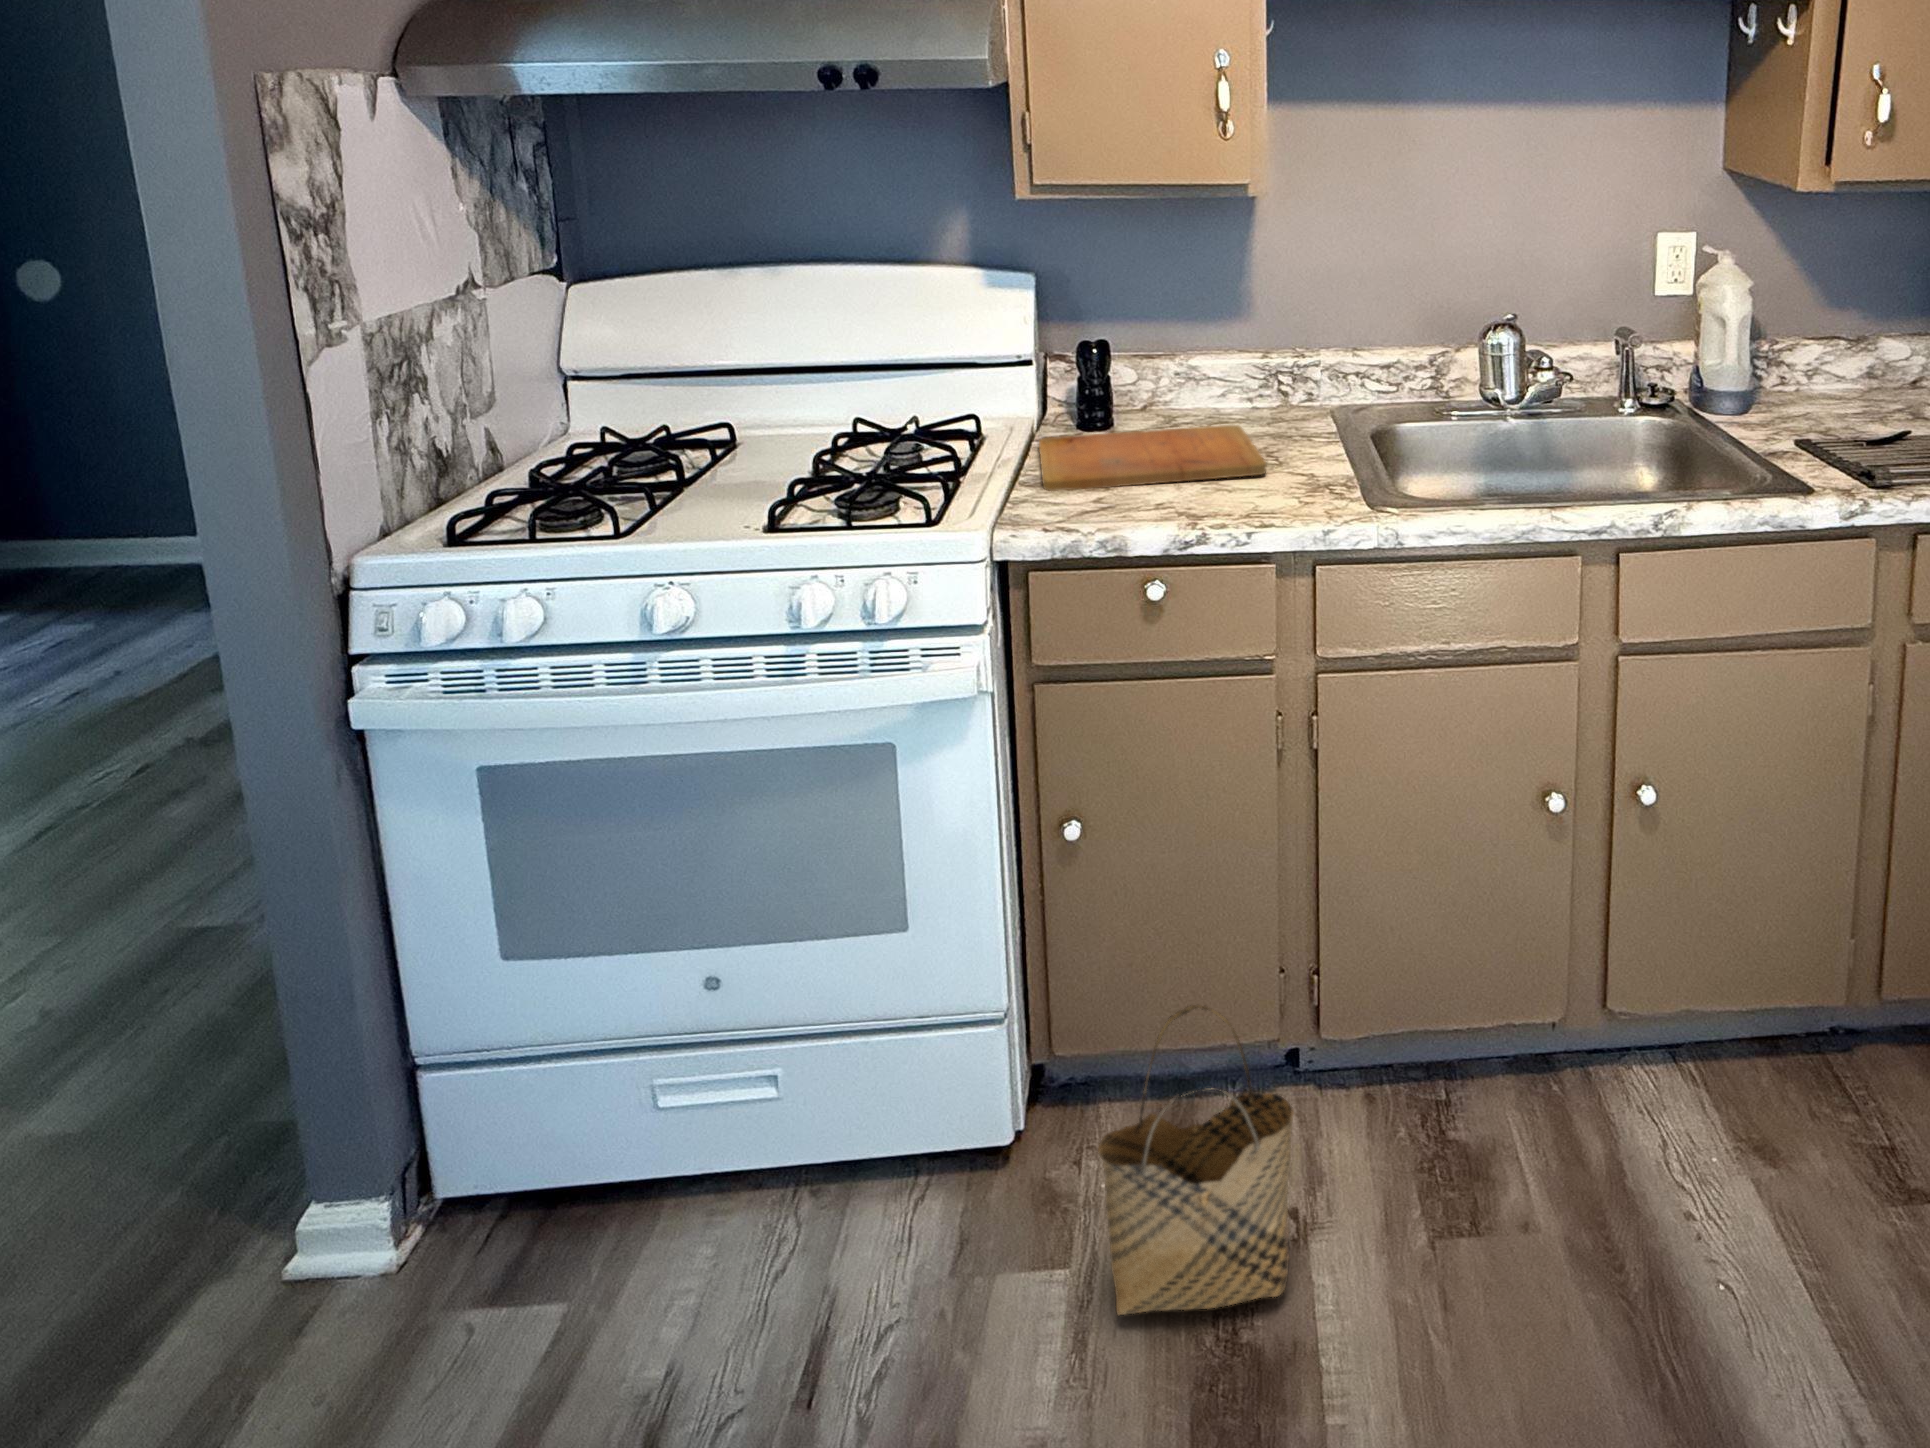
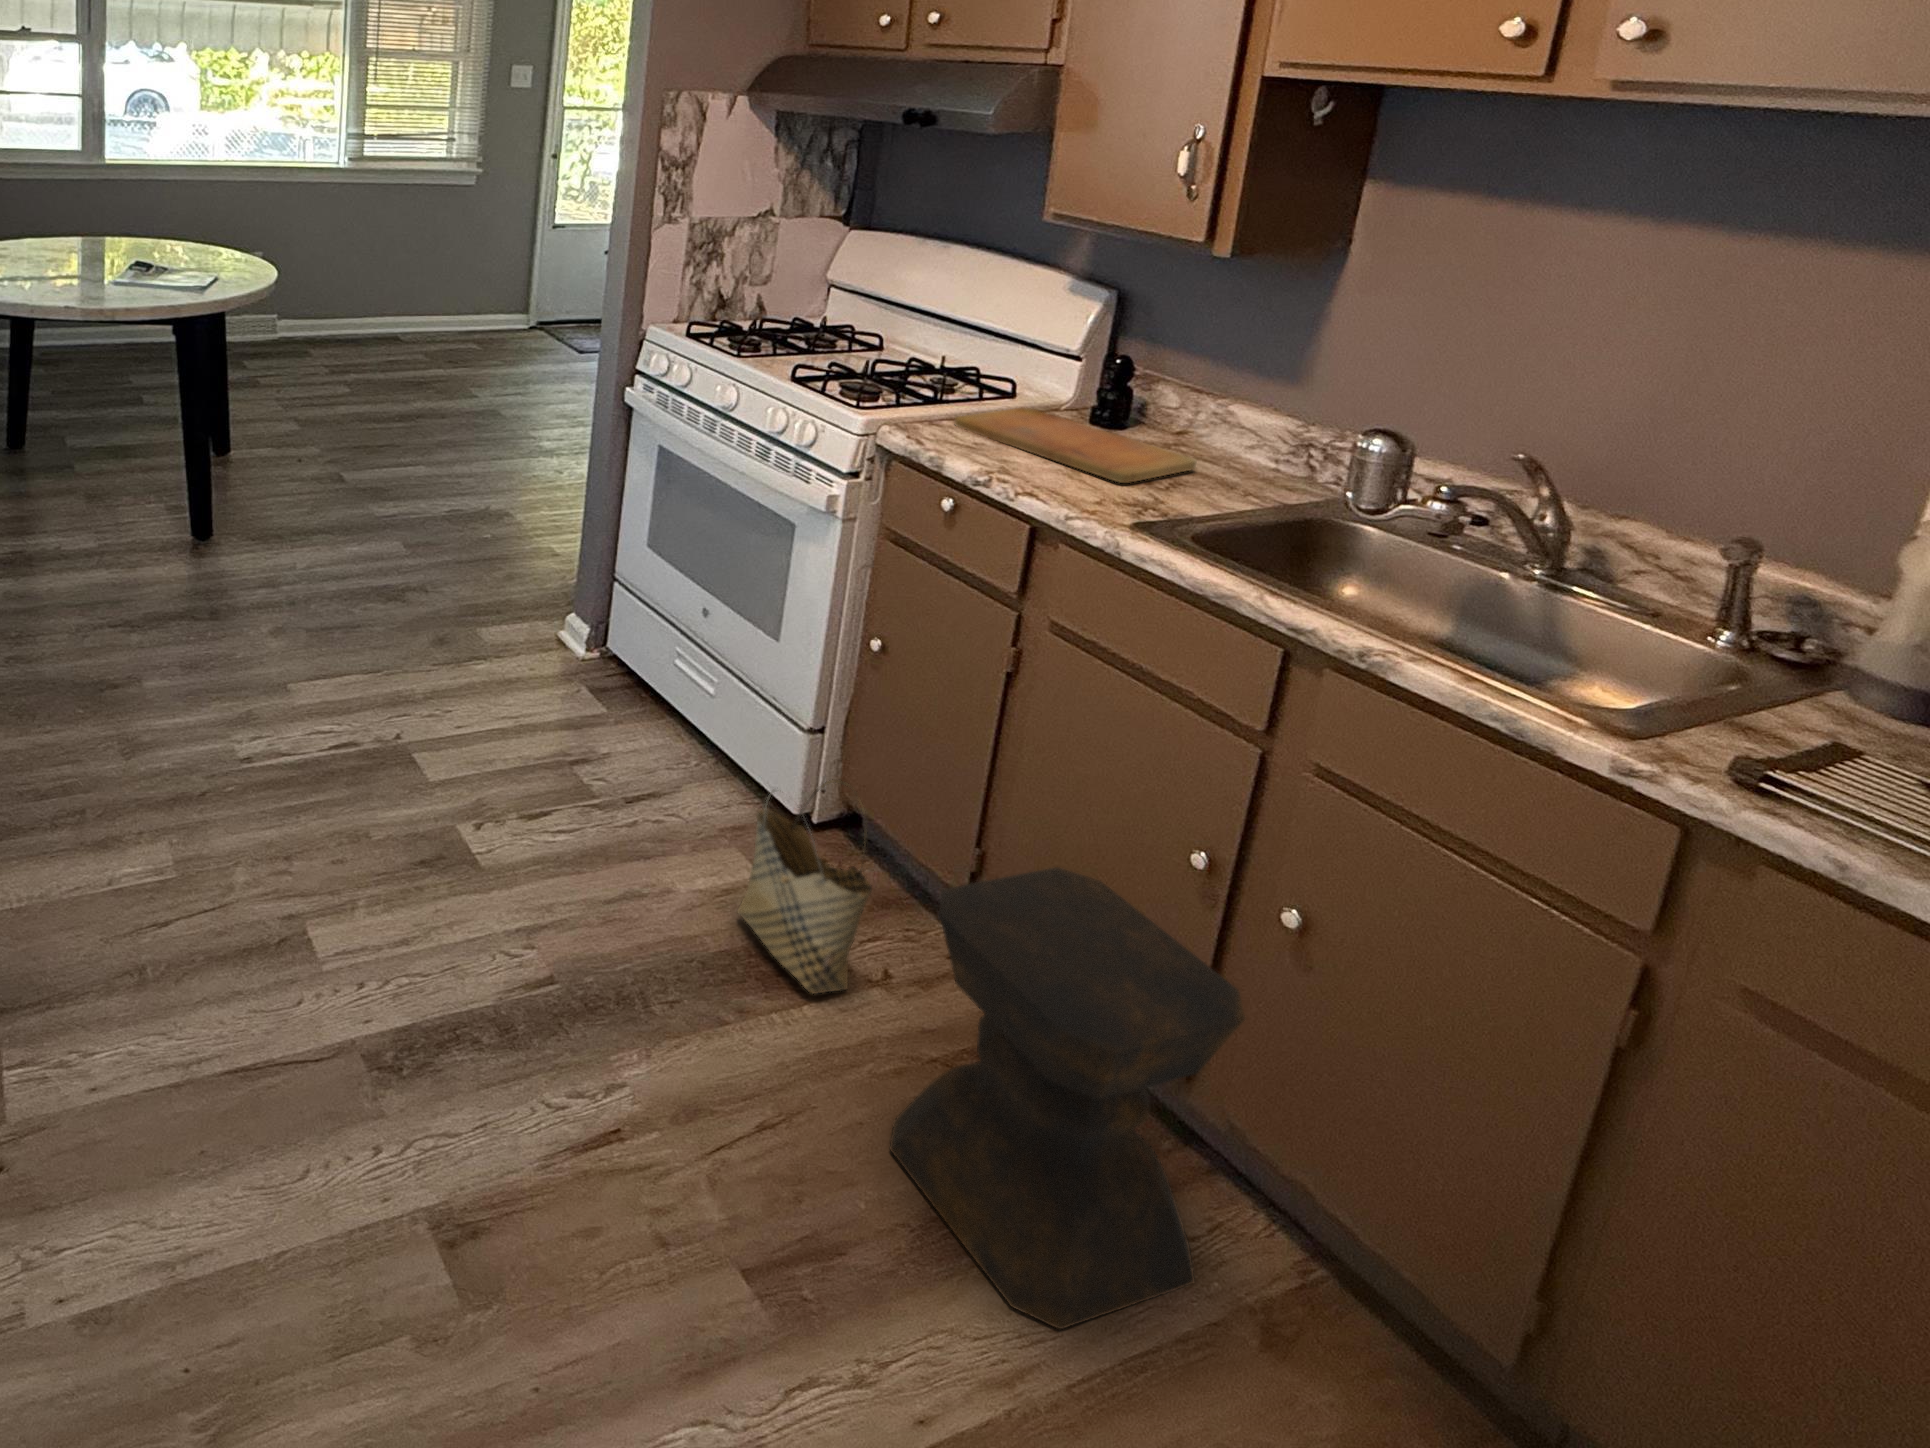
stool: none [1443,864,1731,1340] -> present [890,867,1245,1329]

